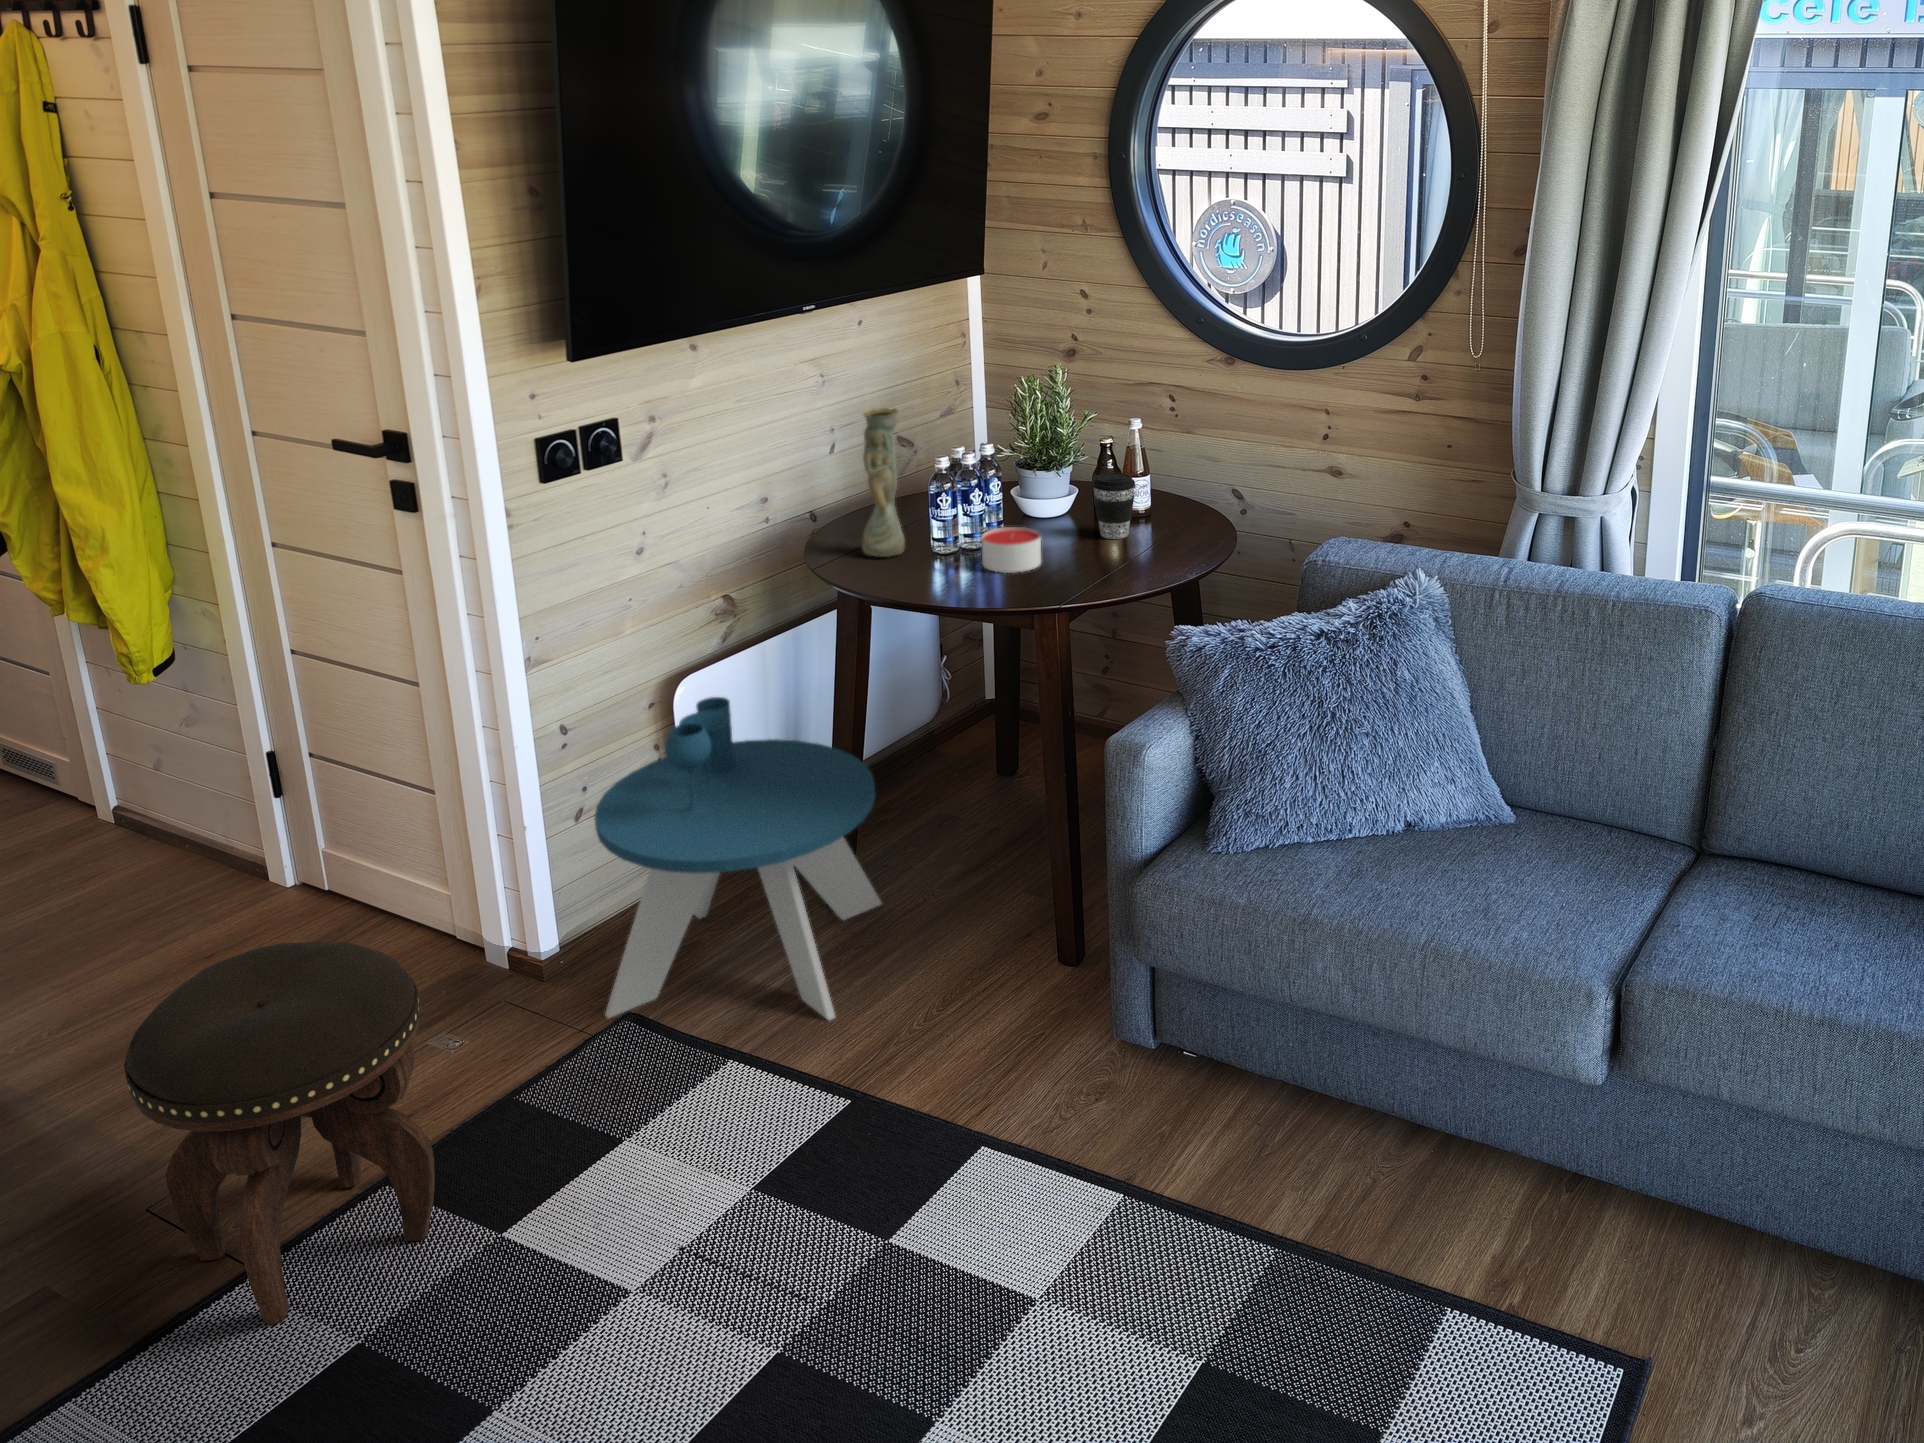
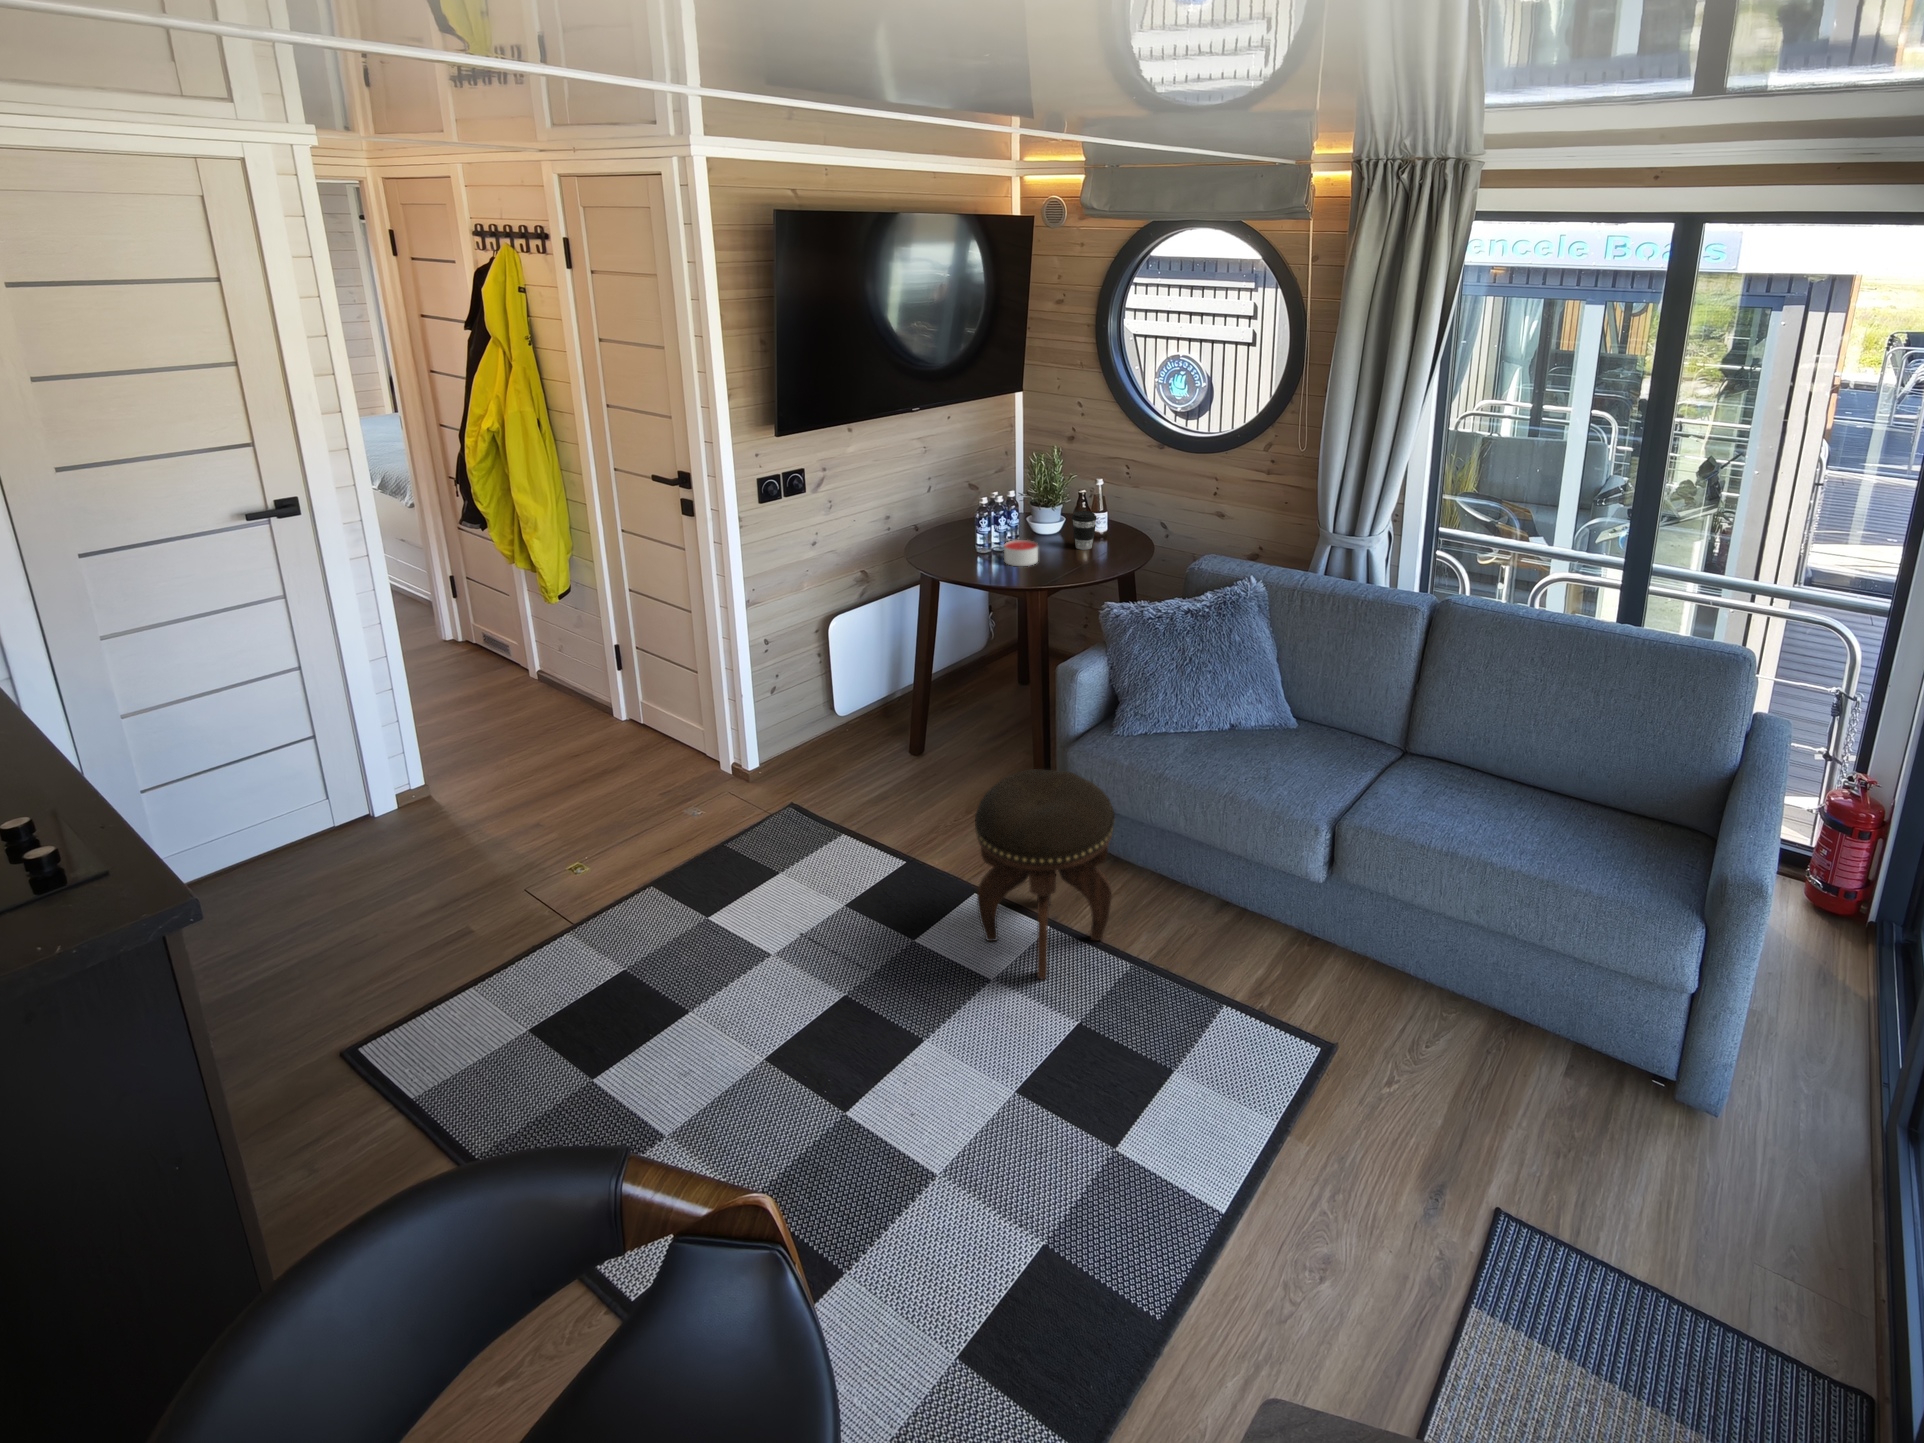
vase: present [862,408,905,557] -> none [938,469,963,554]
side table: present [595,697,882,1020] -> none [780,628,941,815]
footstool: present [124,942,435,1325] -> present [975,769,1115,979]

